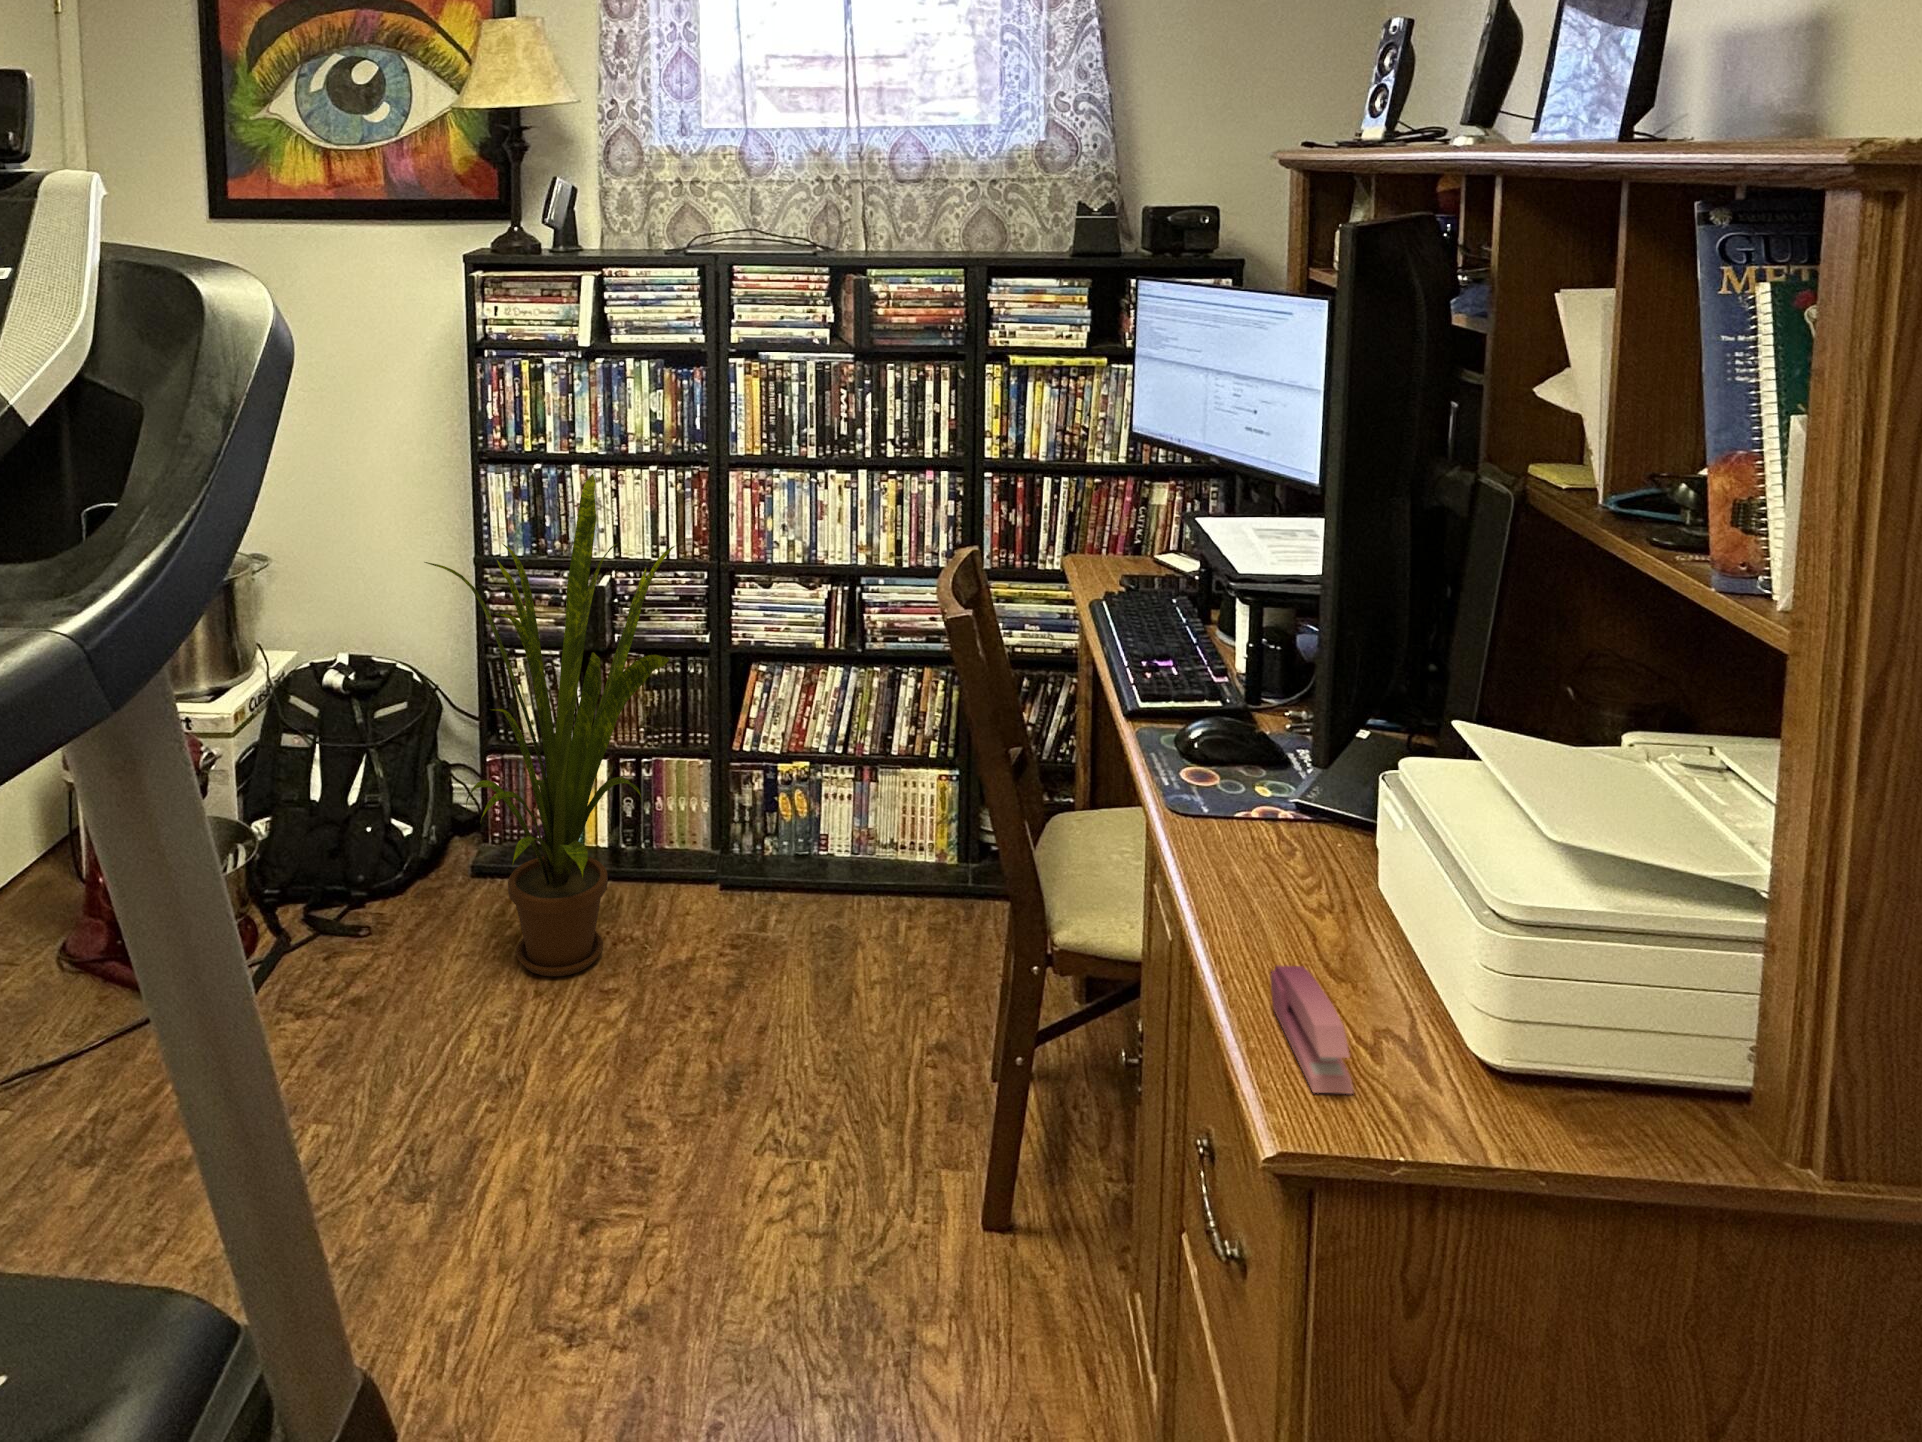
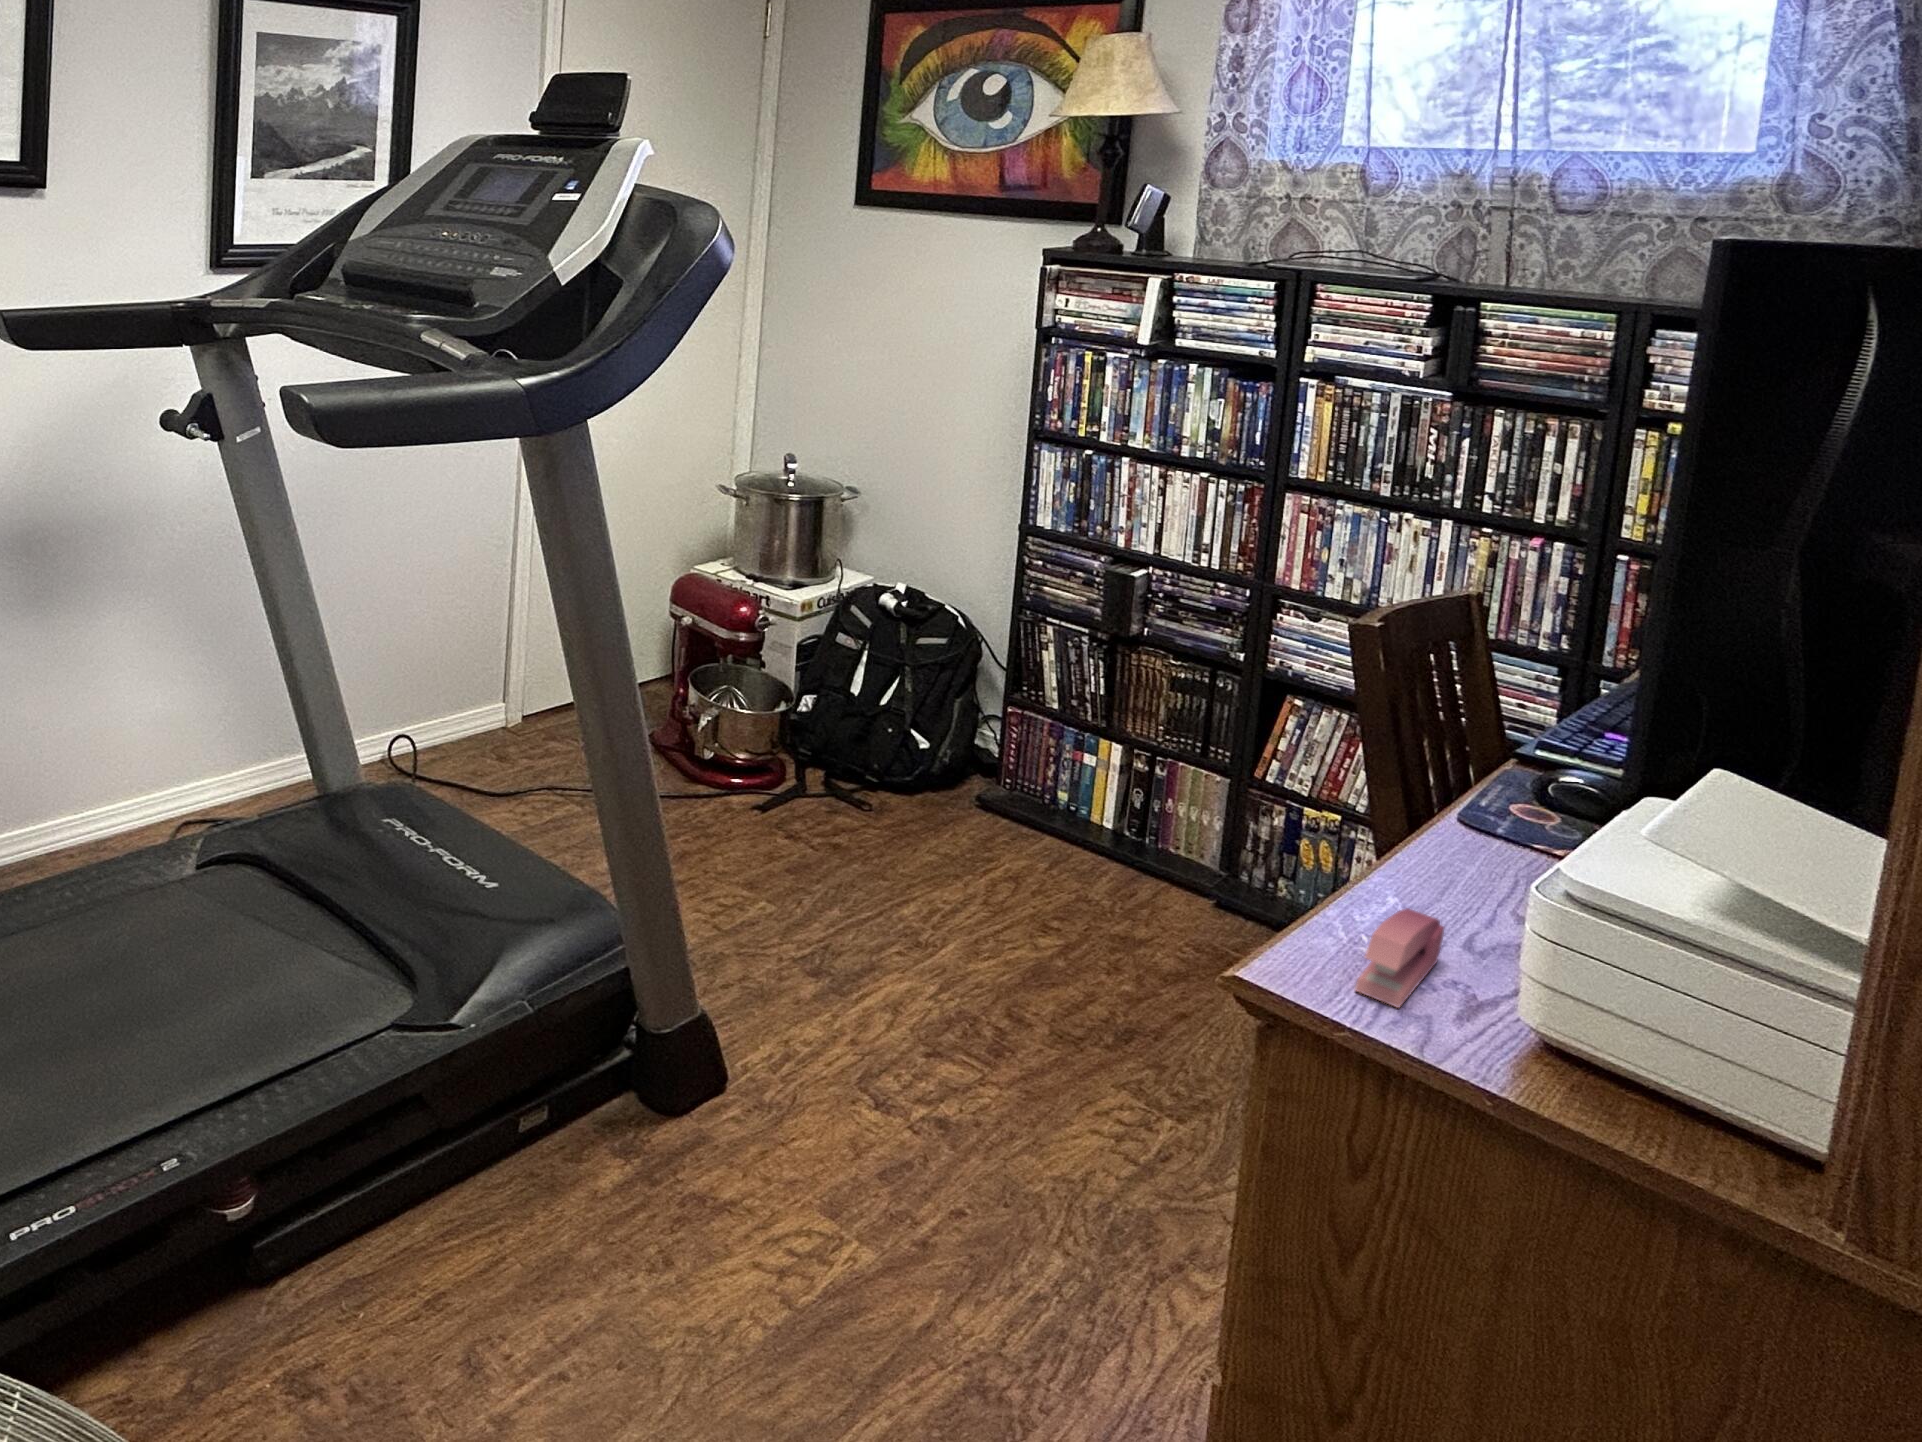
house plant: present [425,473,675,976] -> none [948,465,1199,903]

